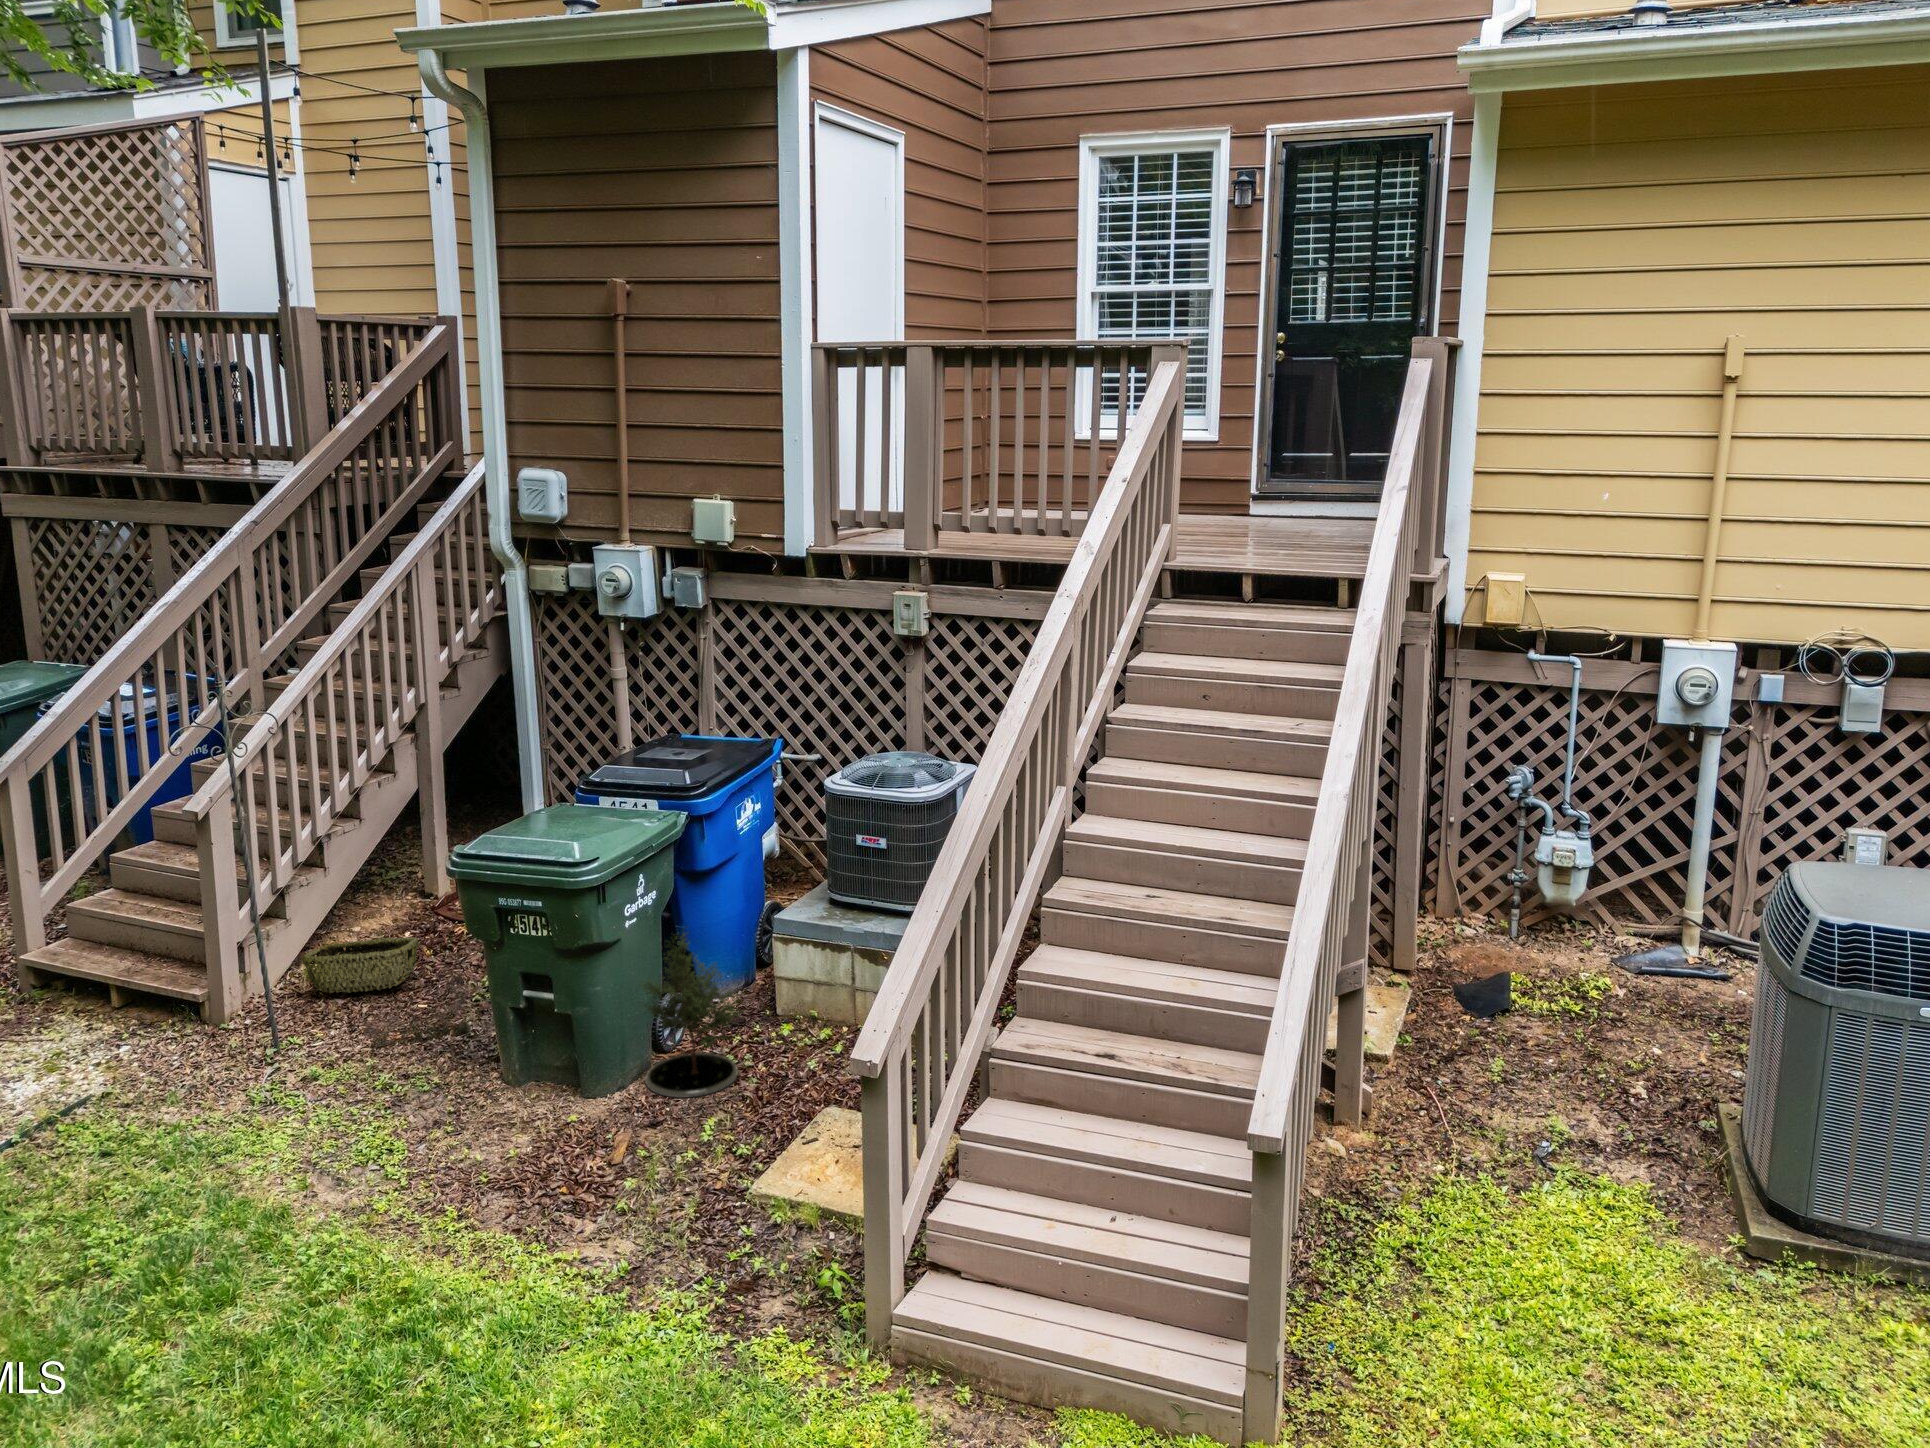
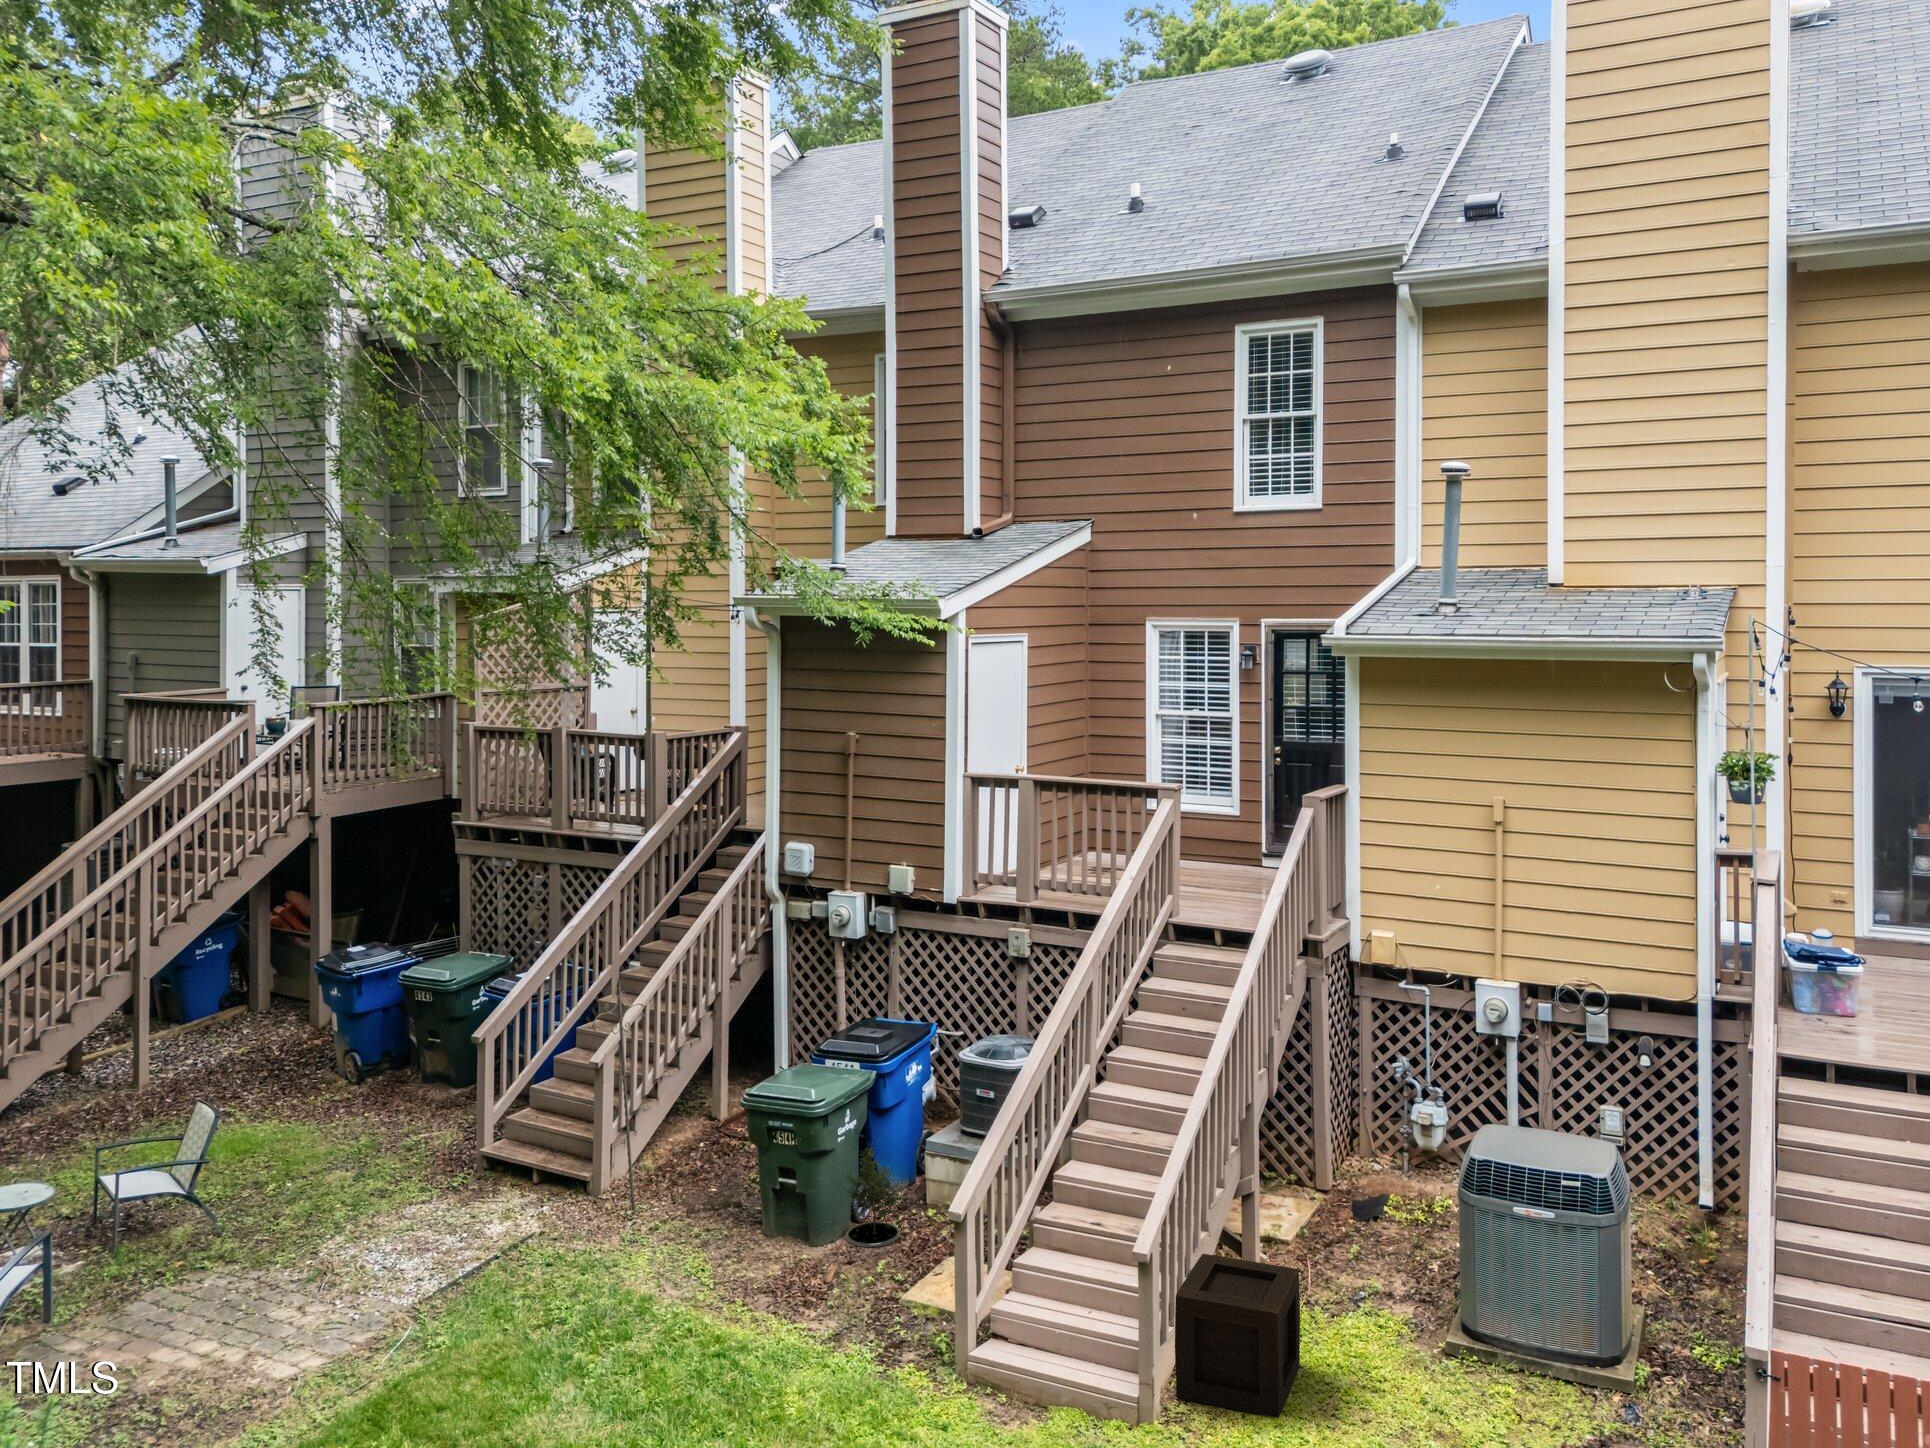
woven basket: present [301,937,418,993] -> none [645,1144,712,1178]
wooden crate: none [1306,1102,1529,1411] -> present [1175,1254,1300,1418]

